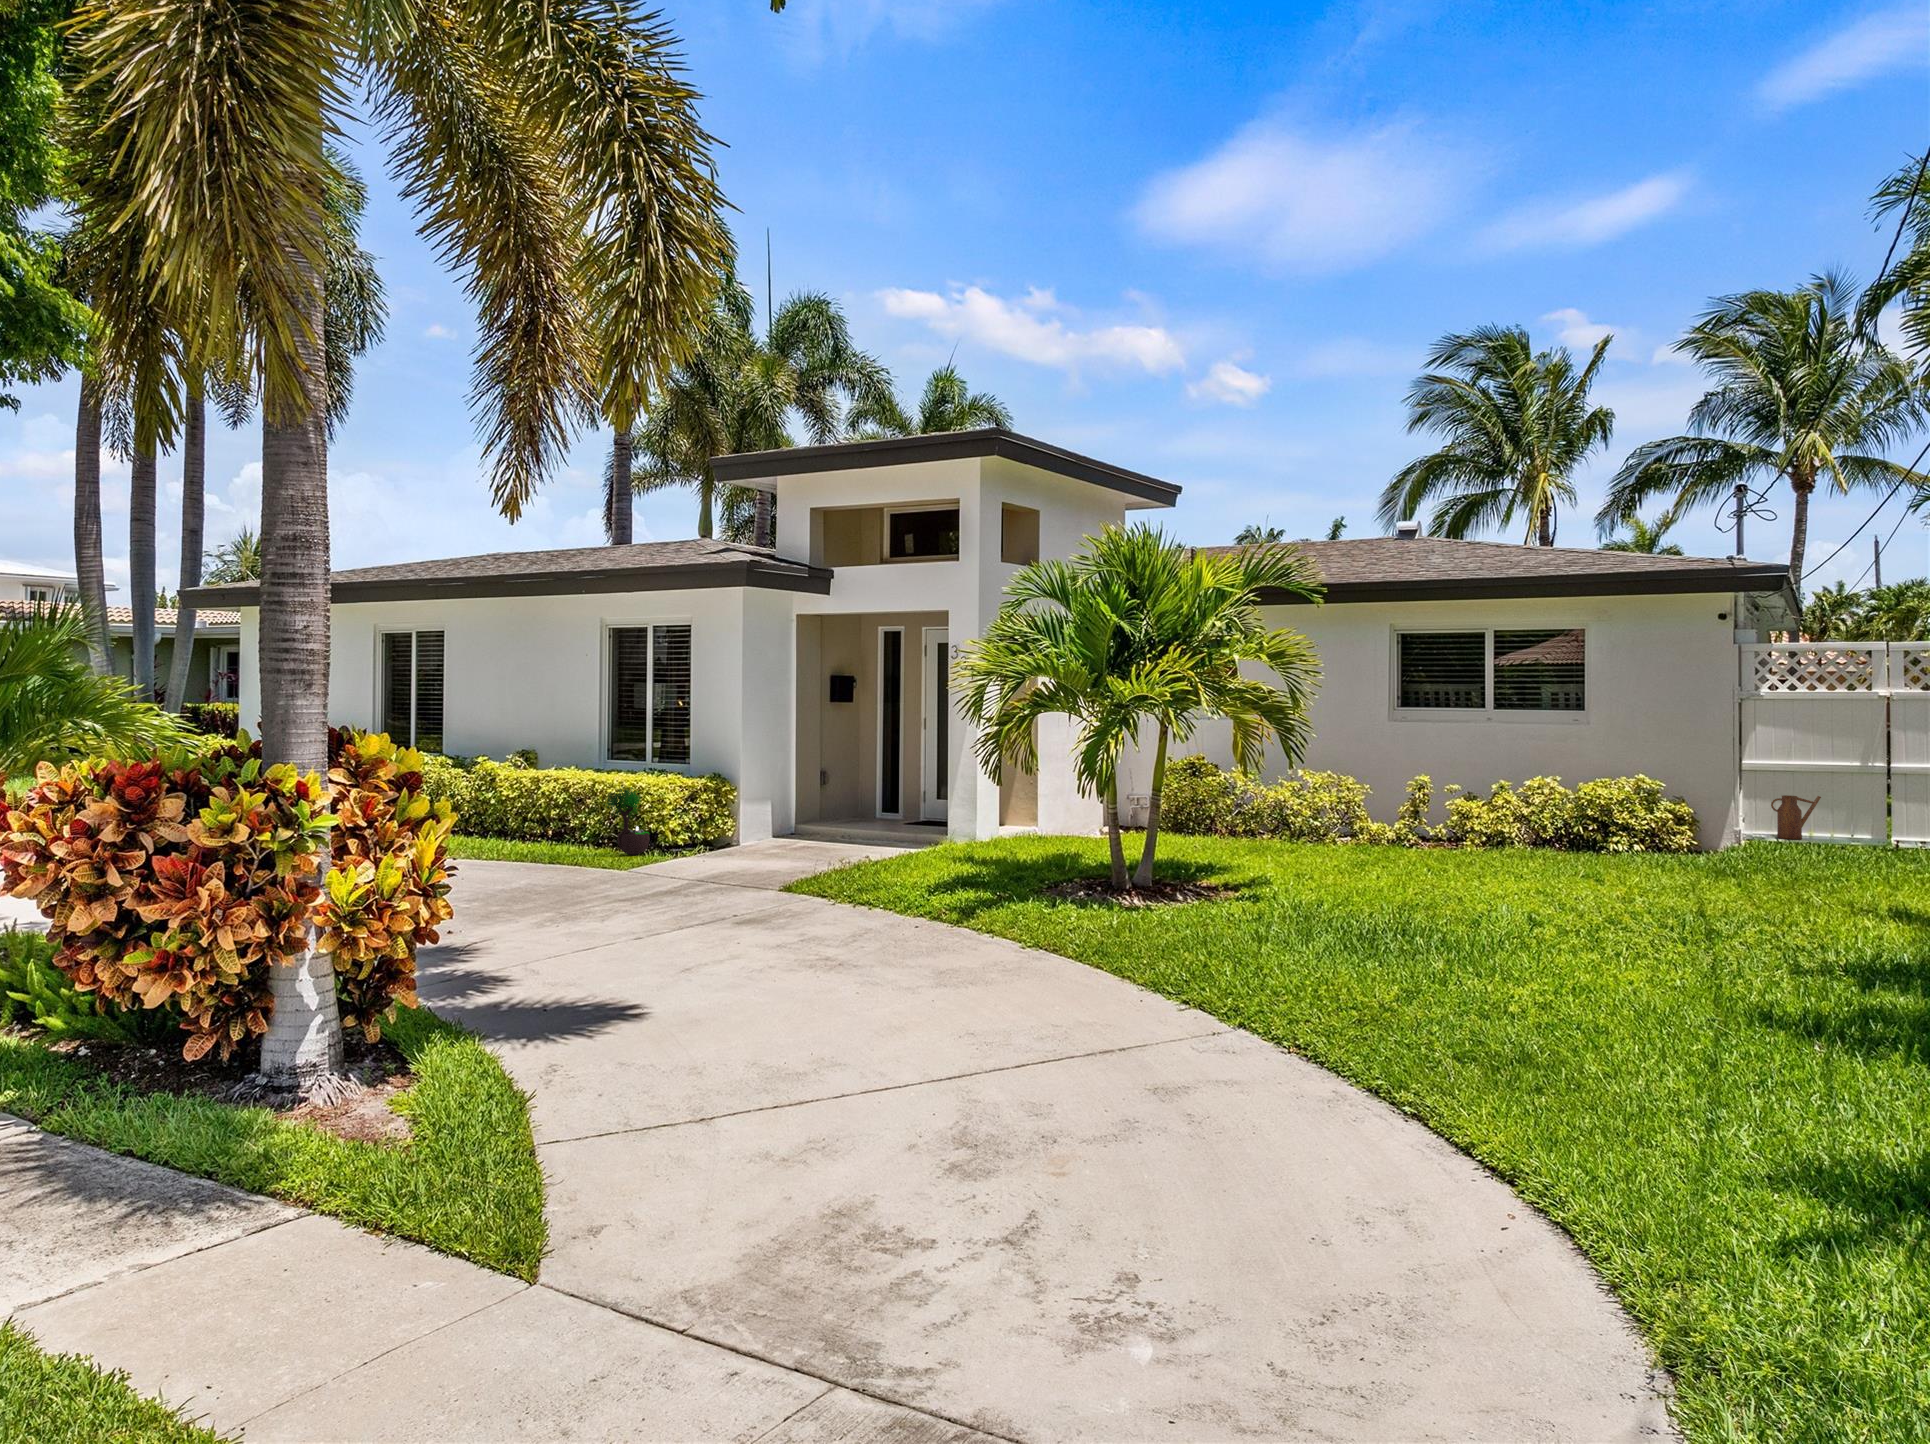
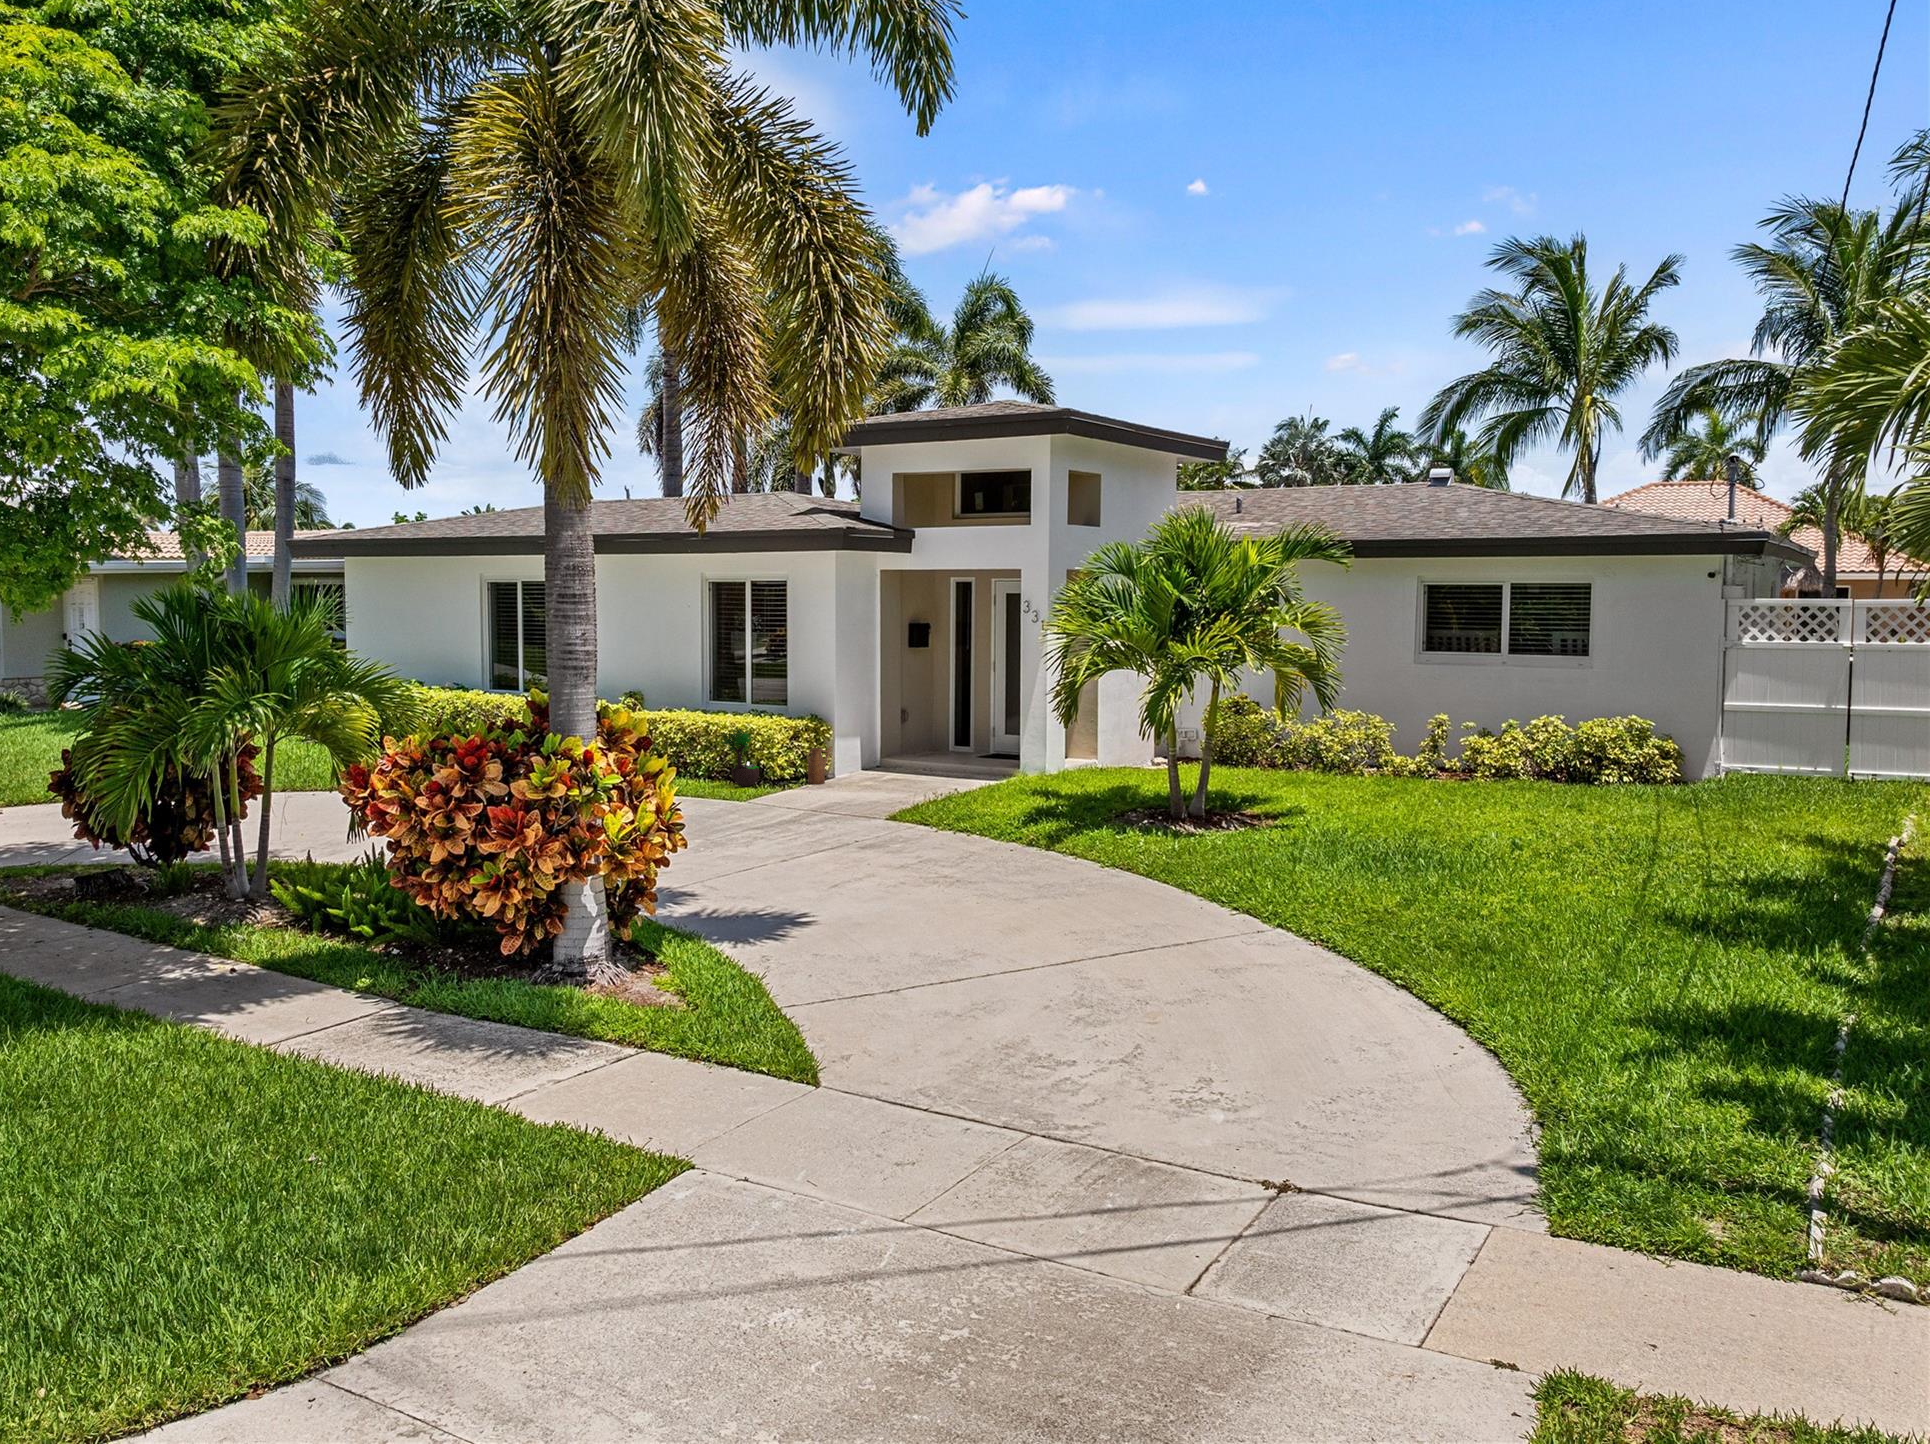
watering can: present [1771,795,1821,839] -> present [807,746,832,784]

